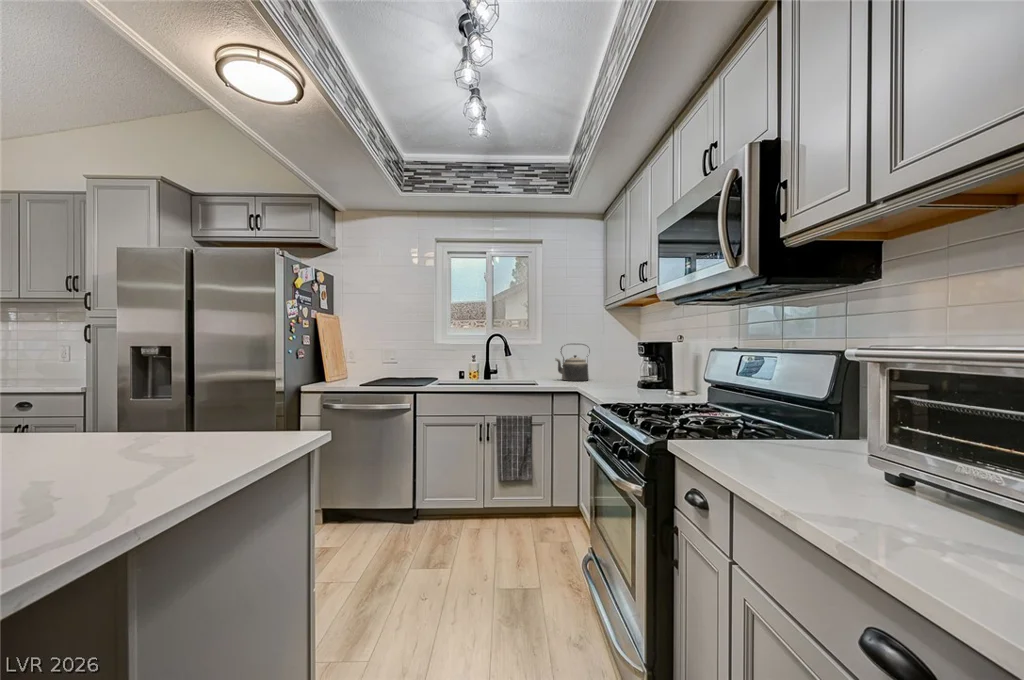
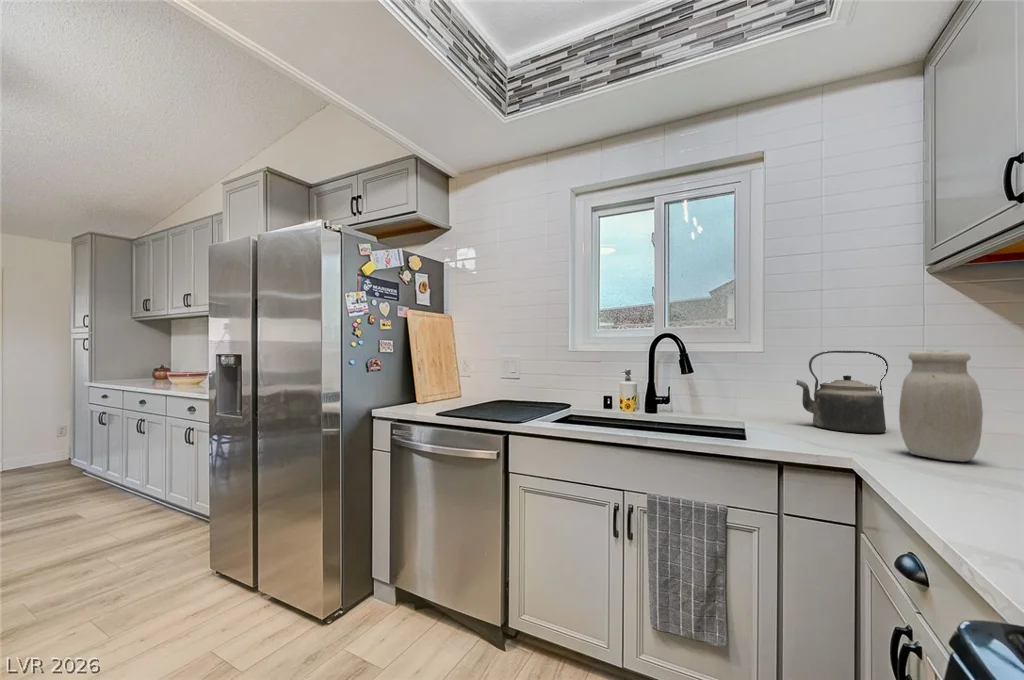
jar: none [592,343,615,386] -> present [899,350,983,462]

